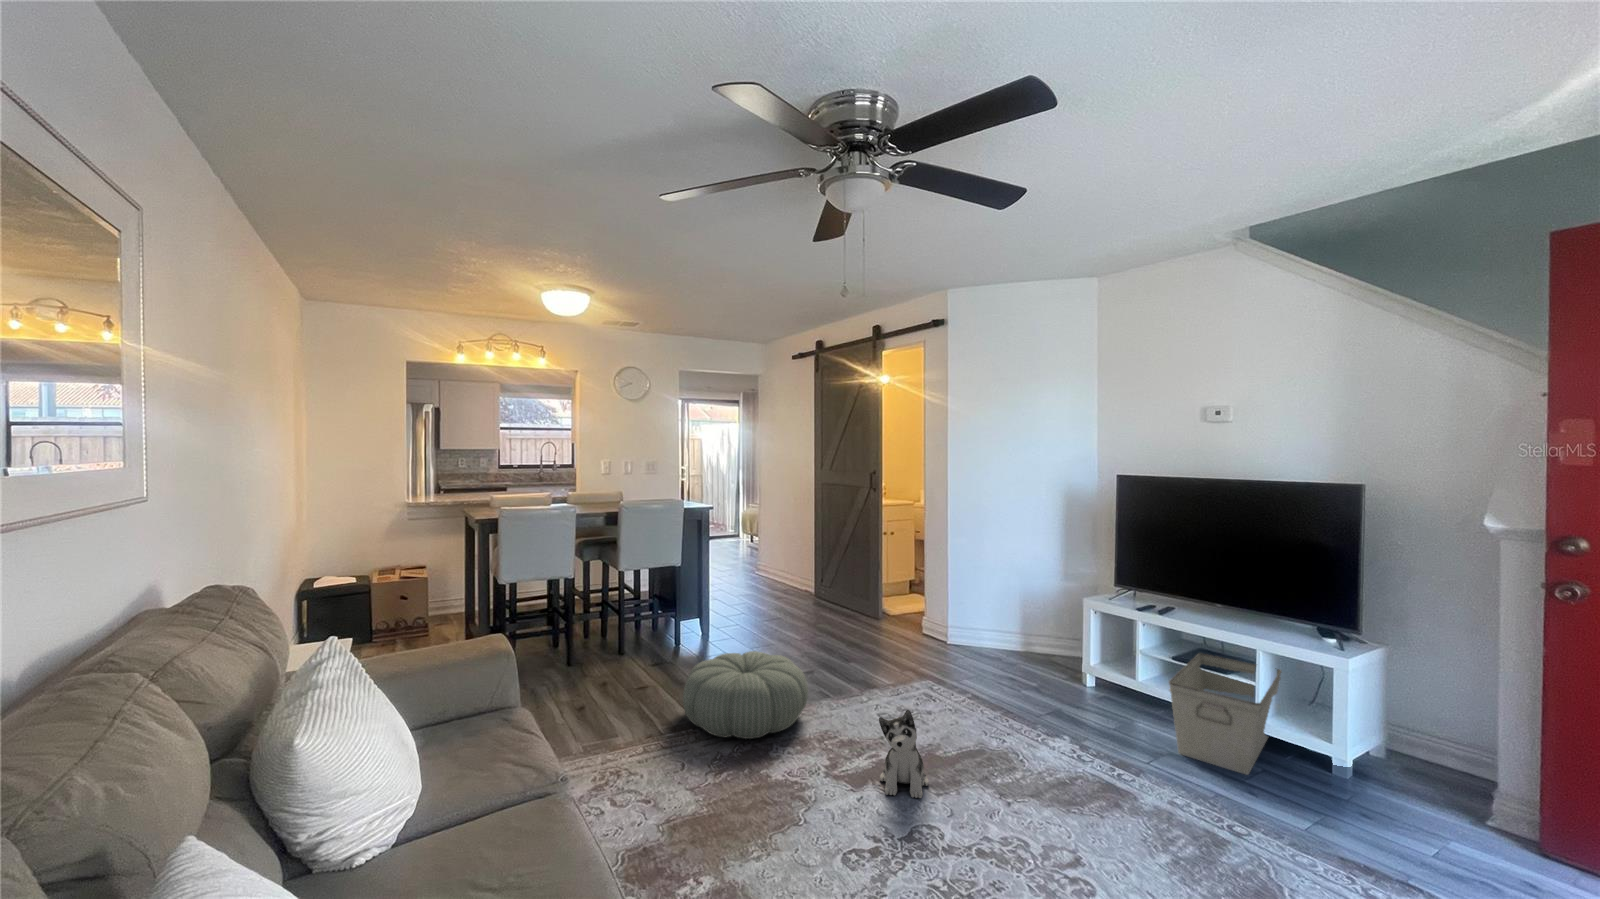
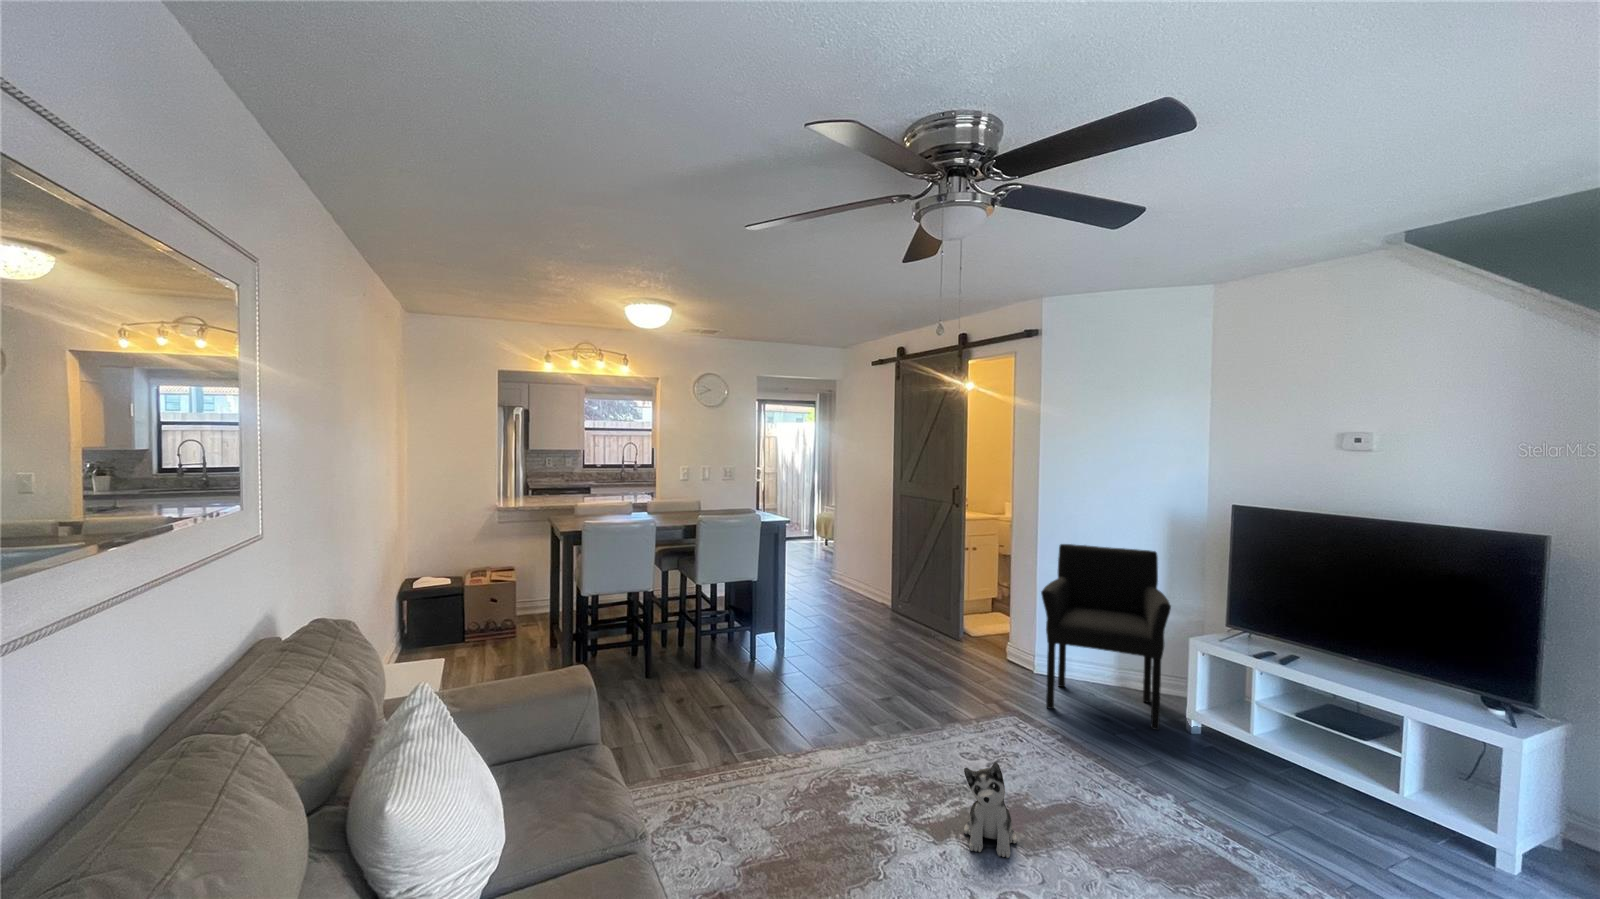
armchair: none [950,520,1064,684] -> present [1041,544,1171,730]
pouf: present [683,651,808,739] -> none [759,678,887,773]
storage bin: present [1169,653,1282,775] -> none [1294,712,1434,861]

